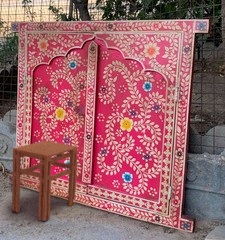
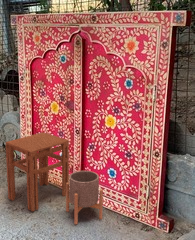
planter: none [79,176,121,229] -> present [66,171,103,224]

